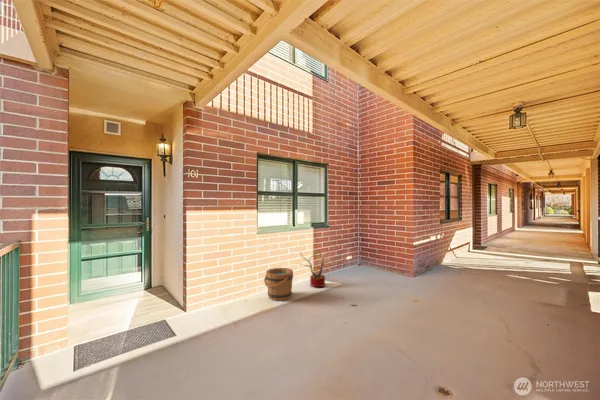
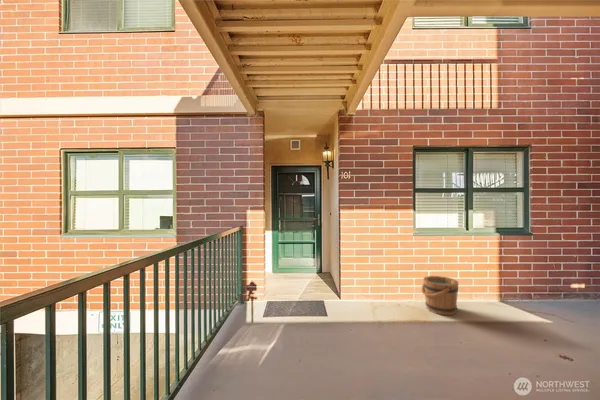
decorative plant: present [305,254,335,287] -> none [469,260,538,313]

